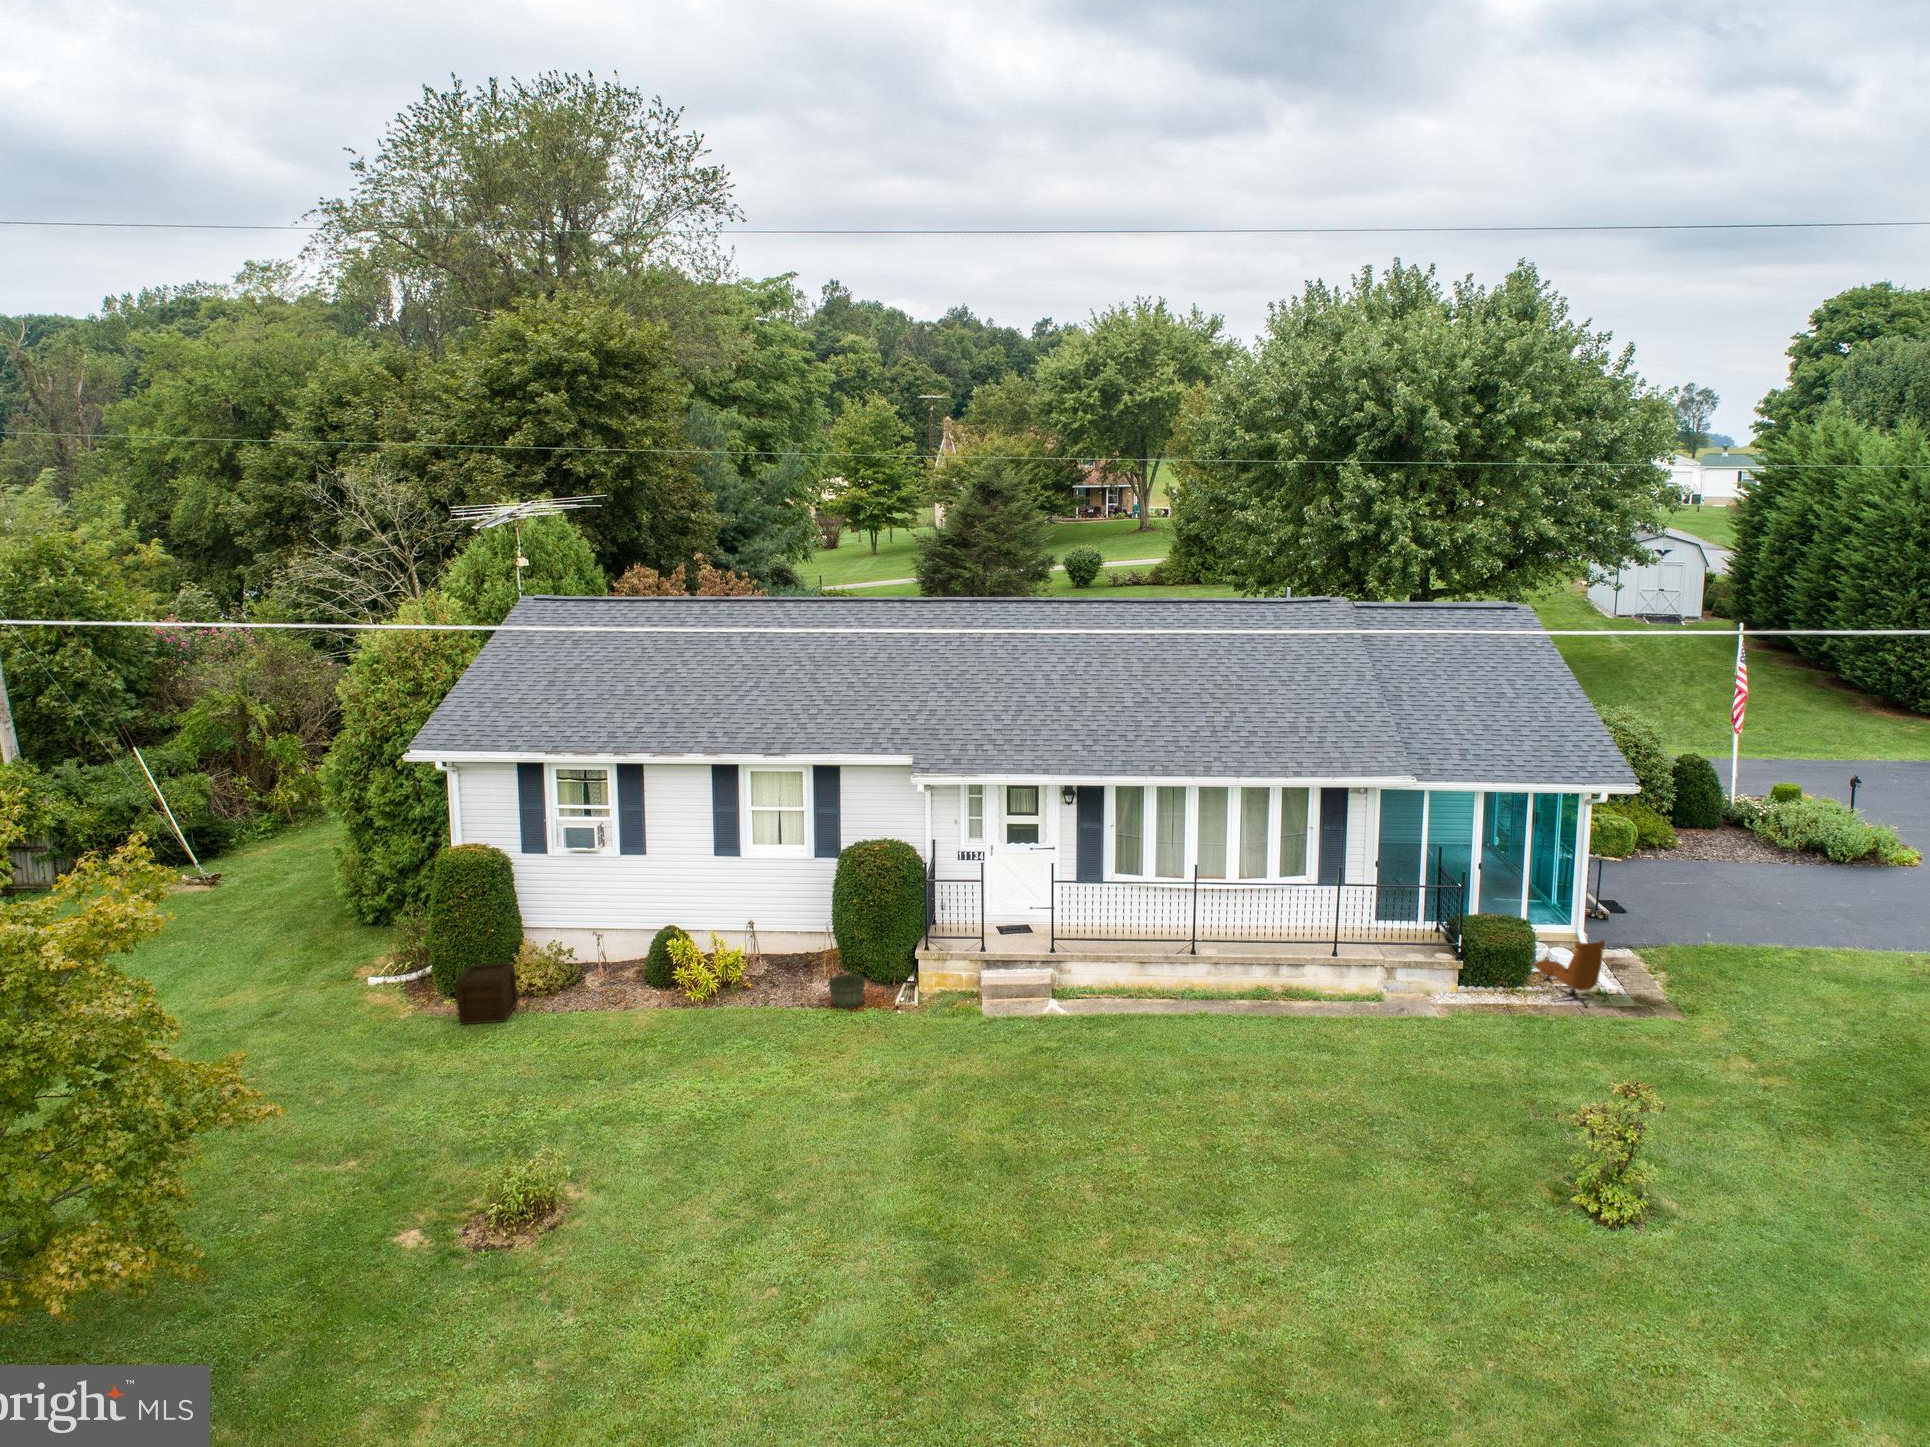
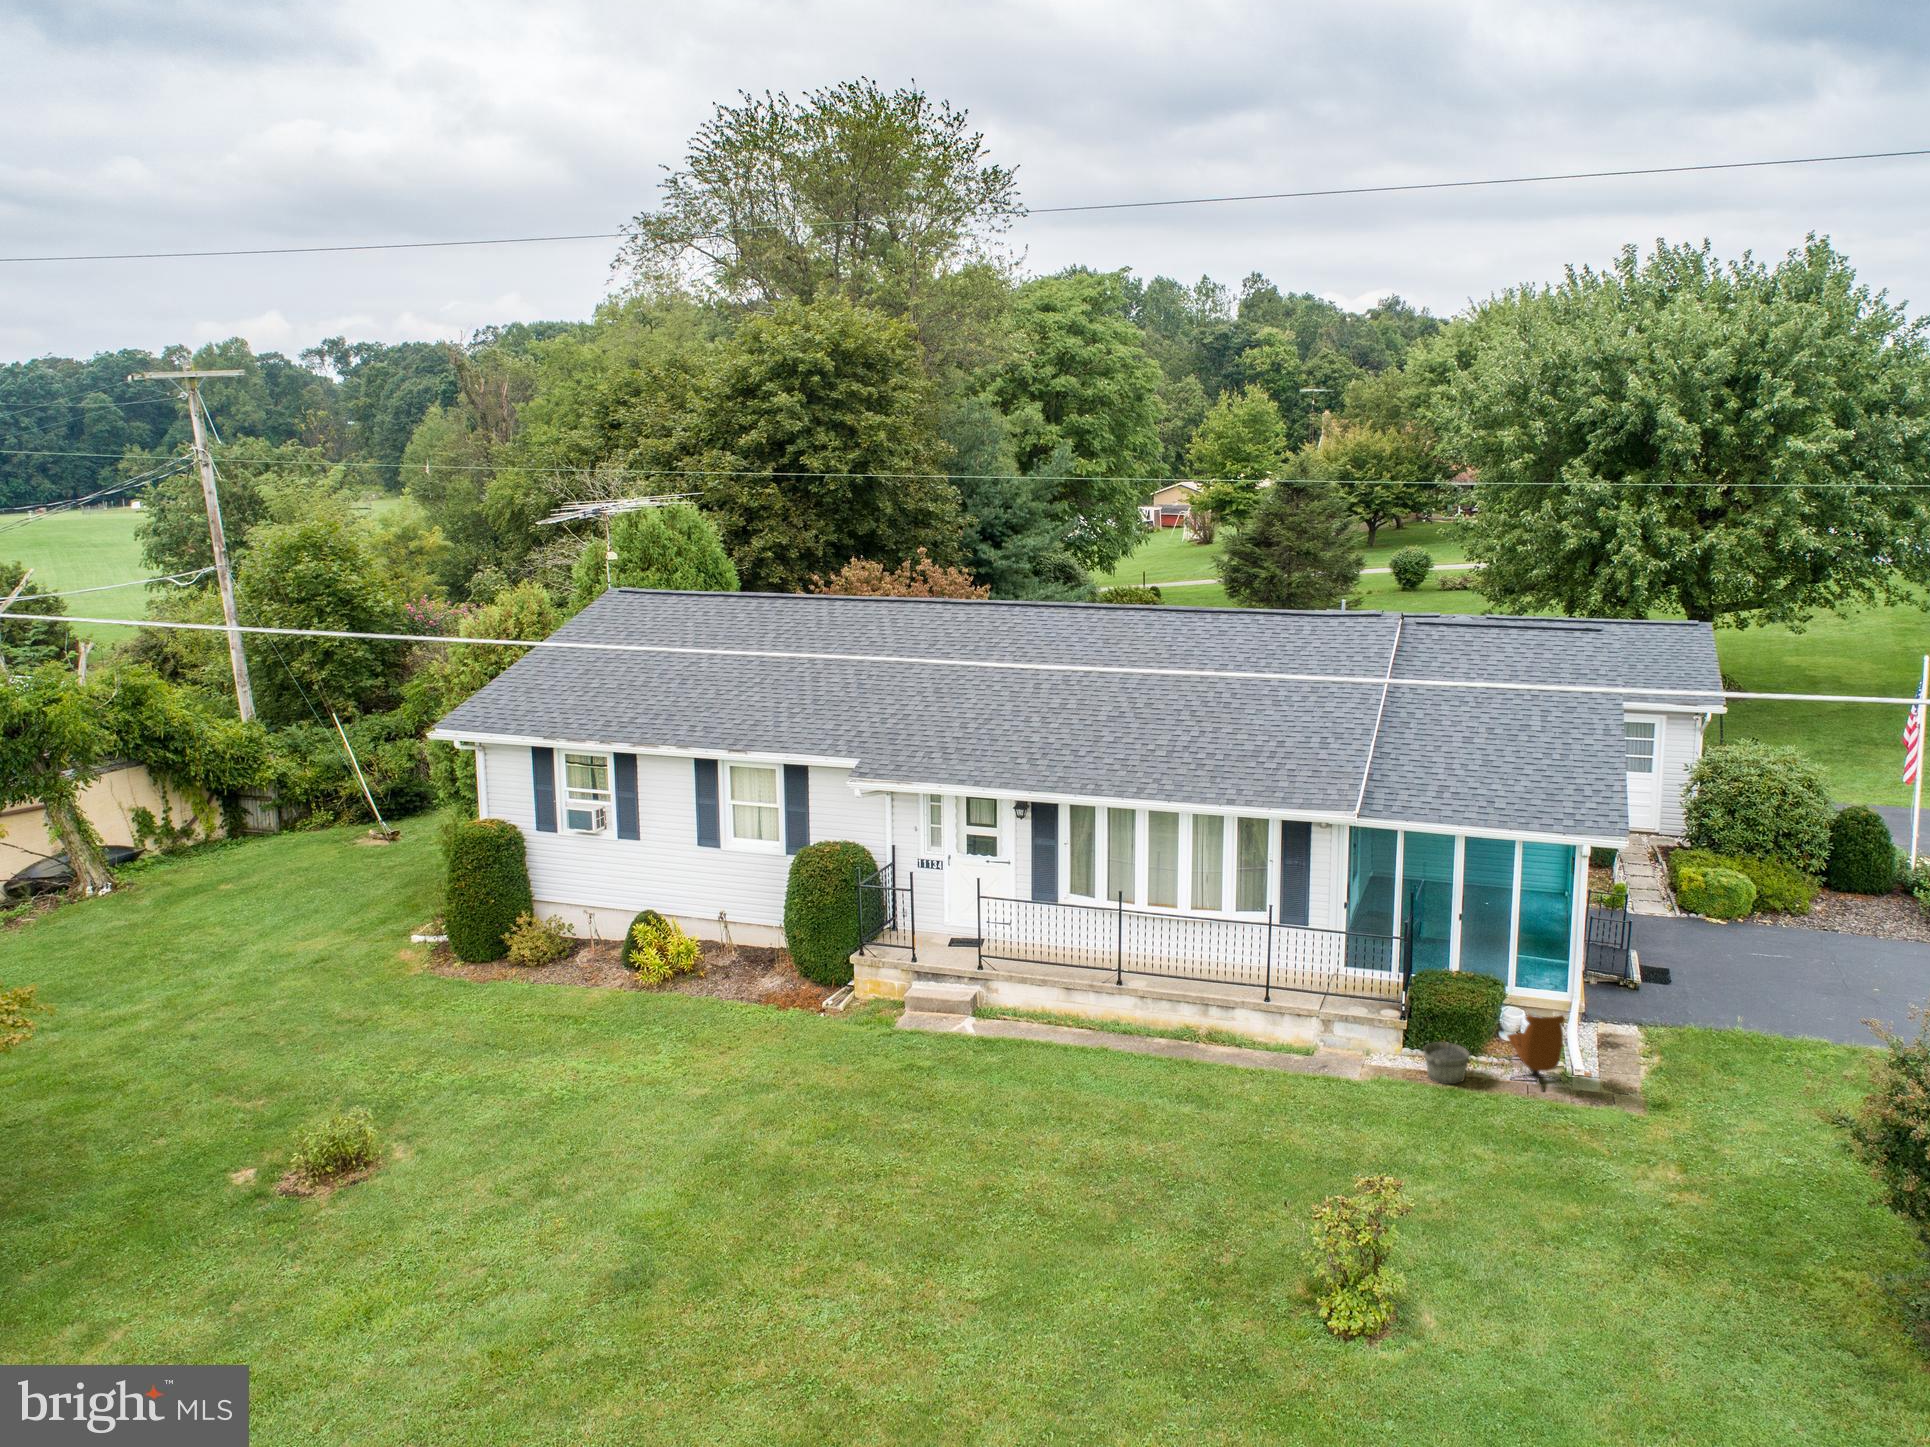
wooden crate: present [455,963,518,1024] -> none [452,928,517,983]
wooden bucket: present [828,974,865,1008] -> present [1424,1042,1470,1084]

